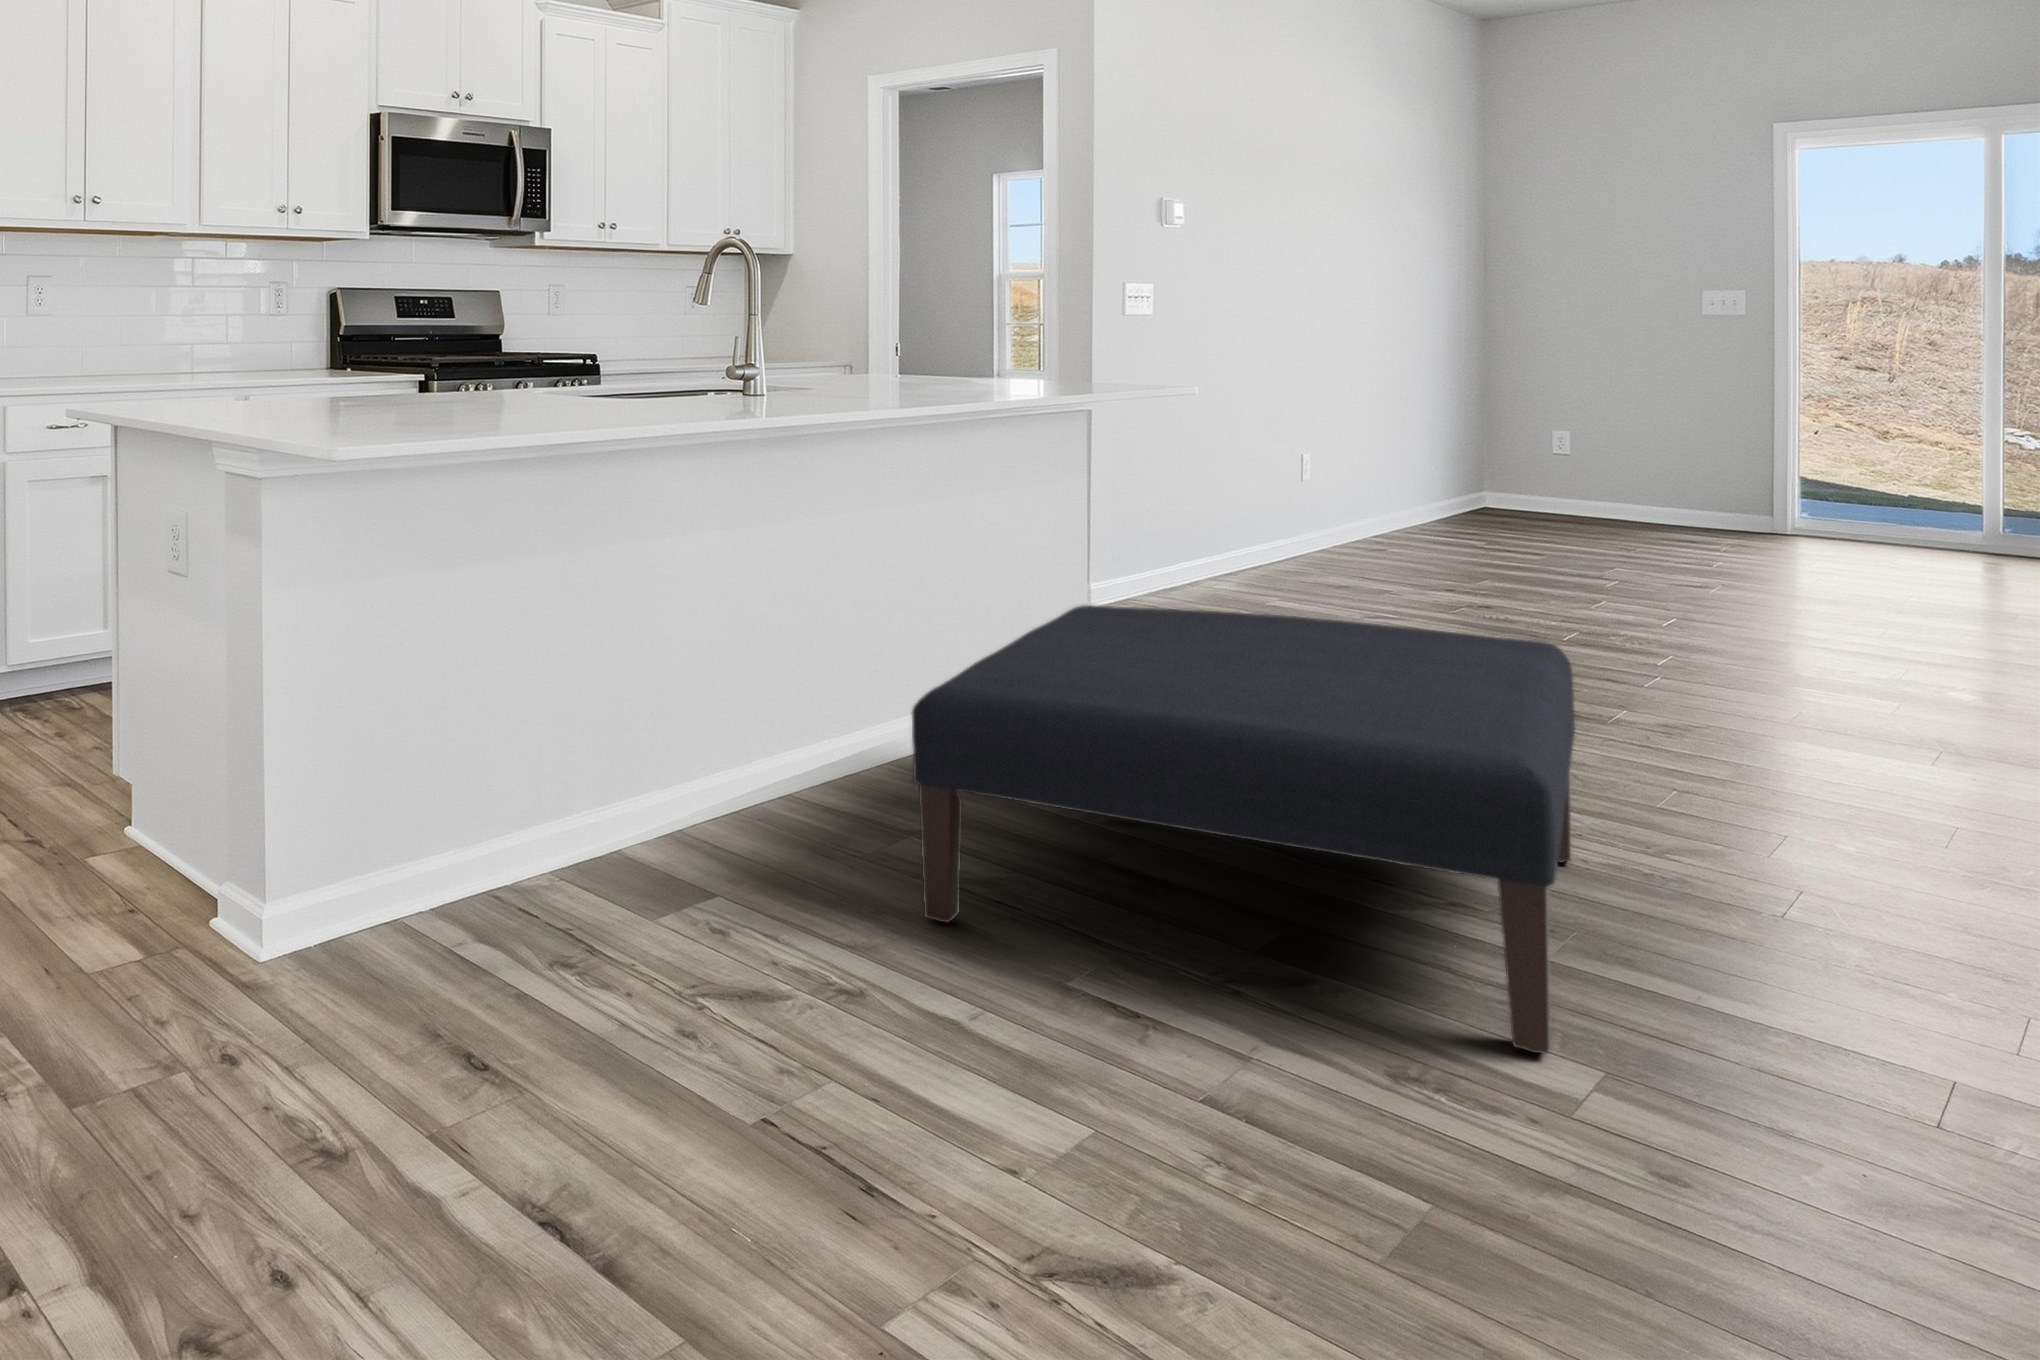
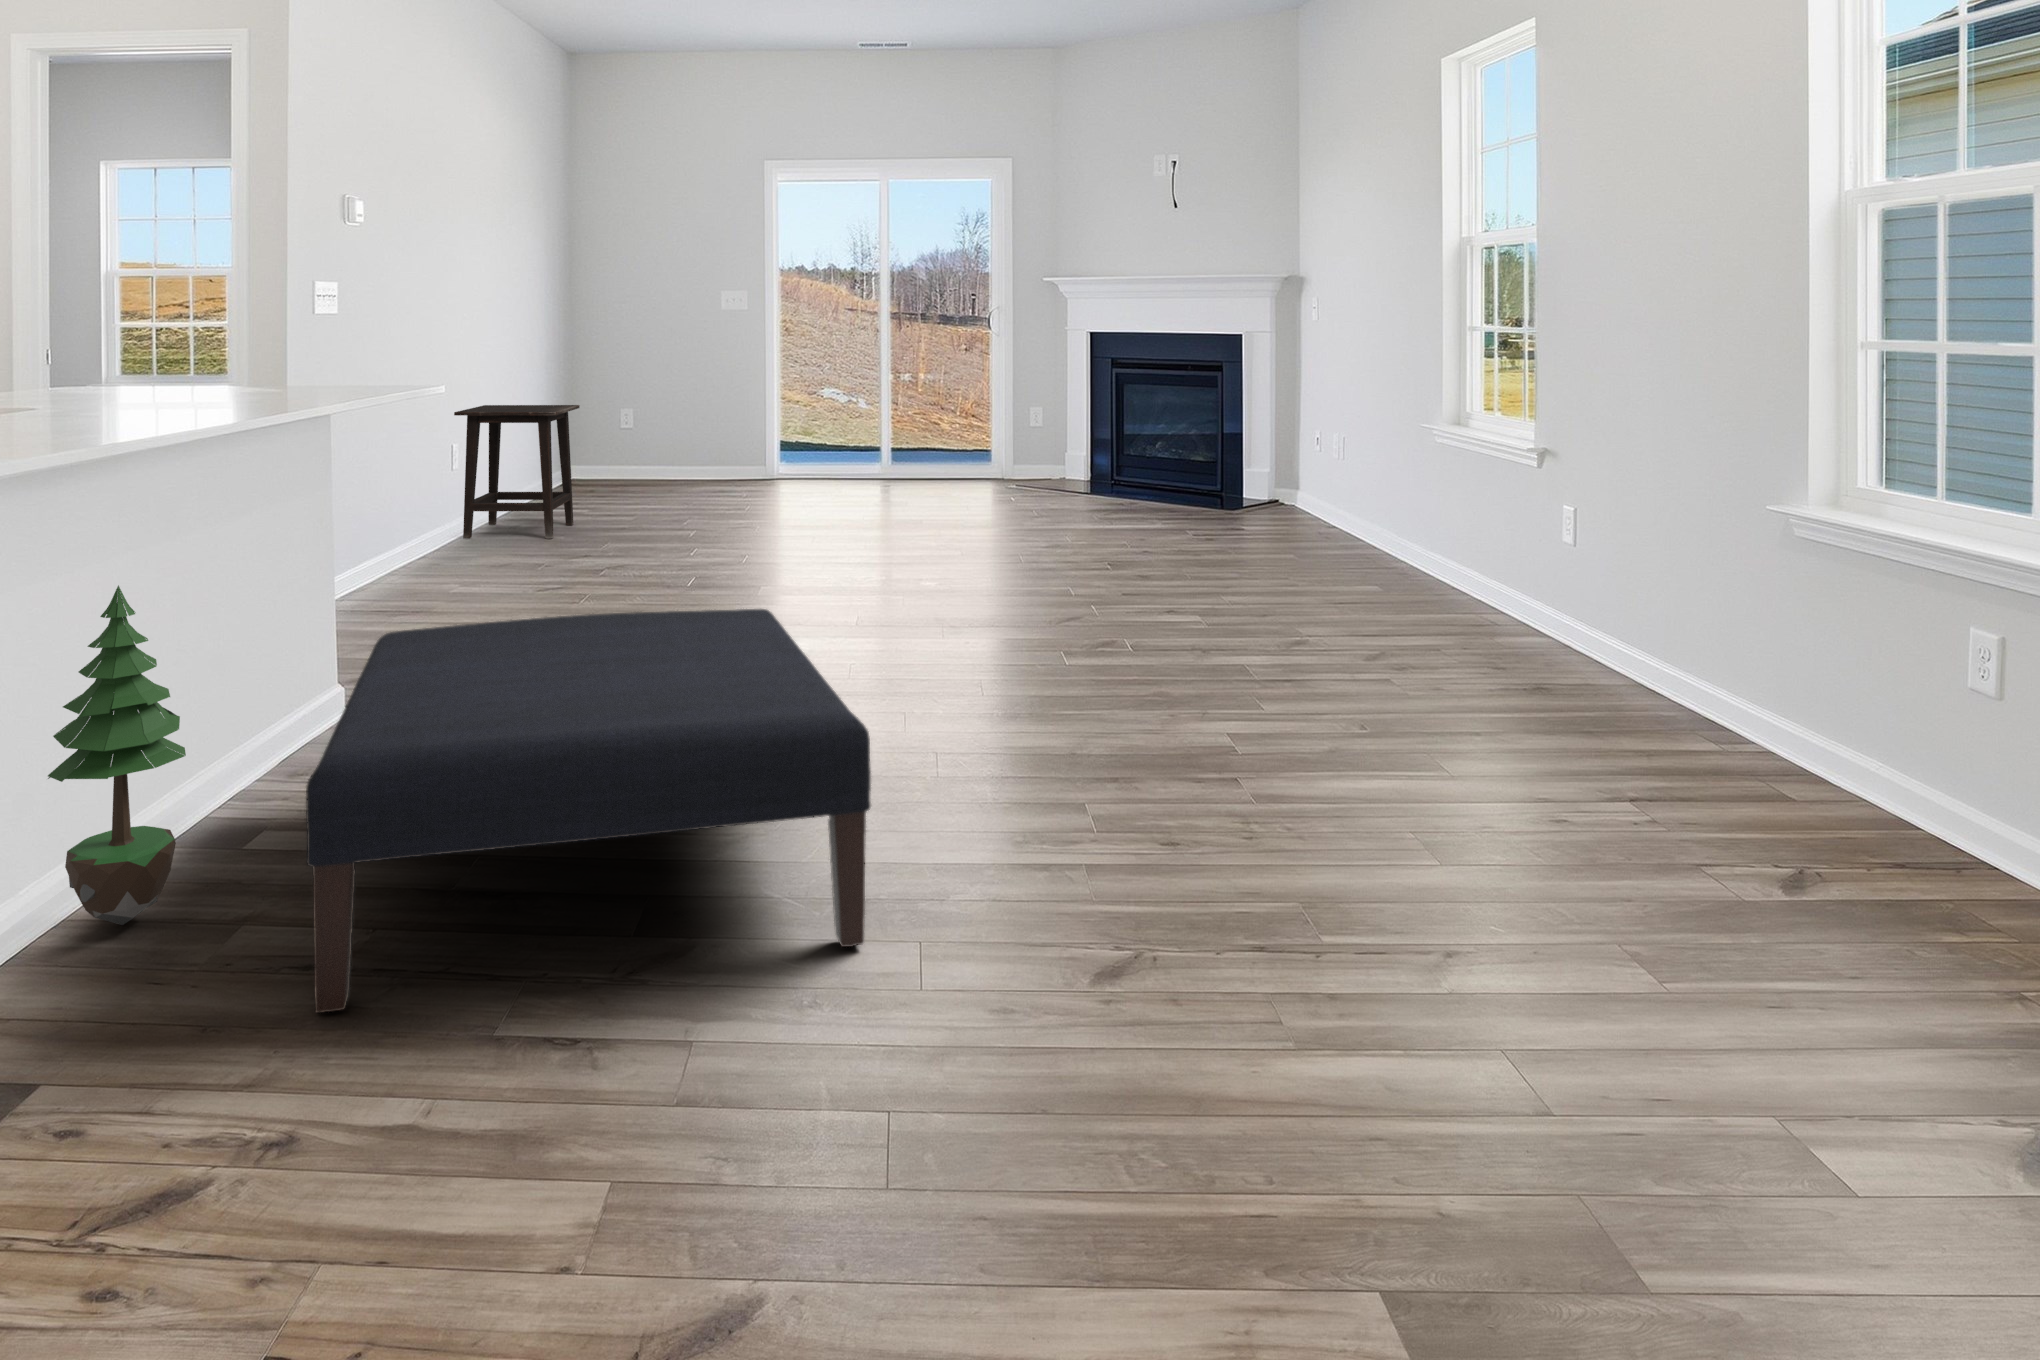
side table: none [1323,391,1504,557] -> present [454,405,580,539]
potted tree: none [766,524,871,814] -> present [48,585,186,925]

